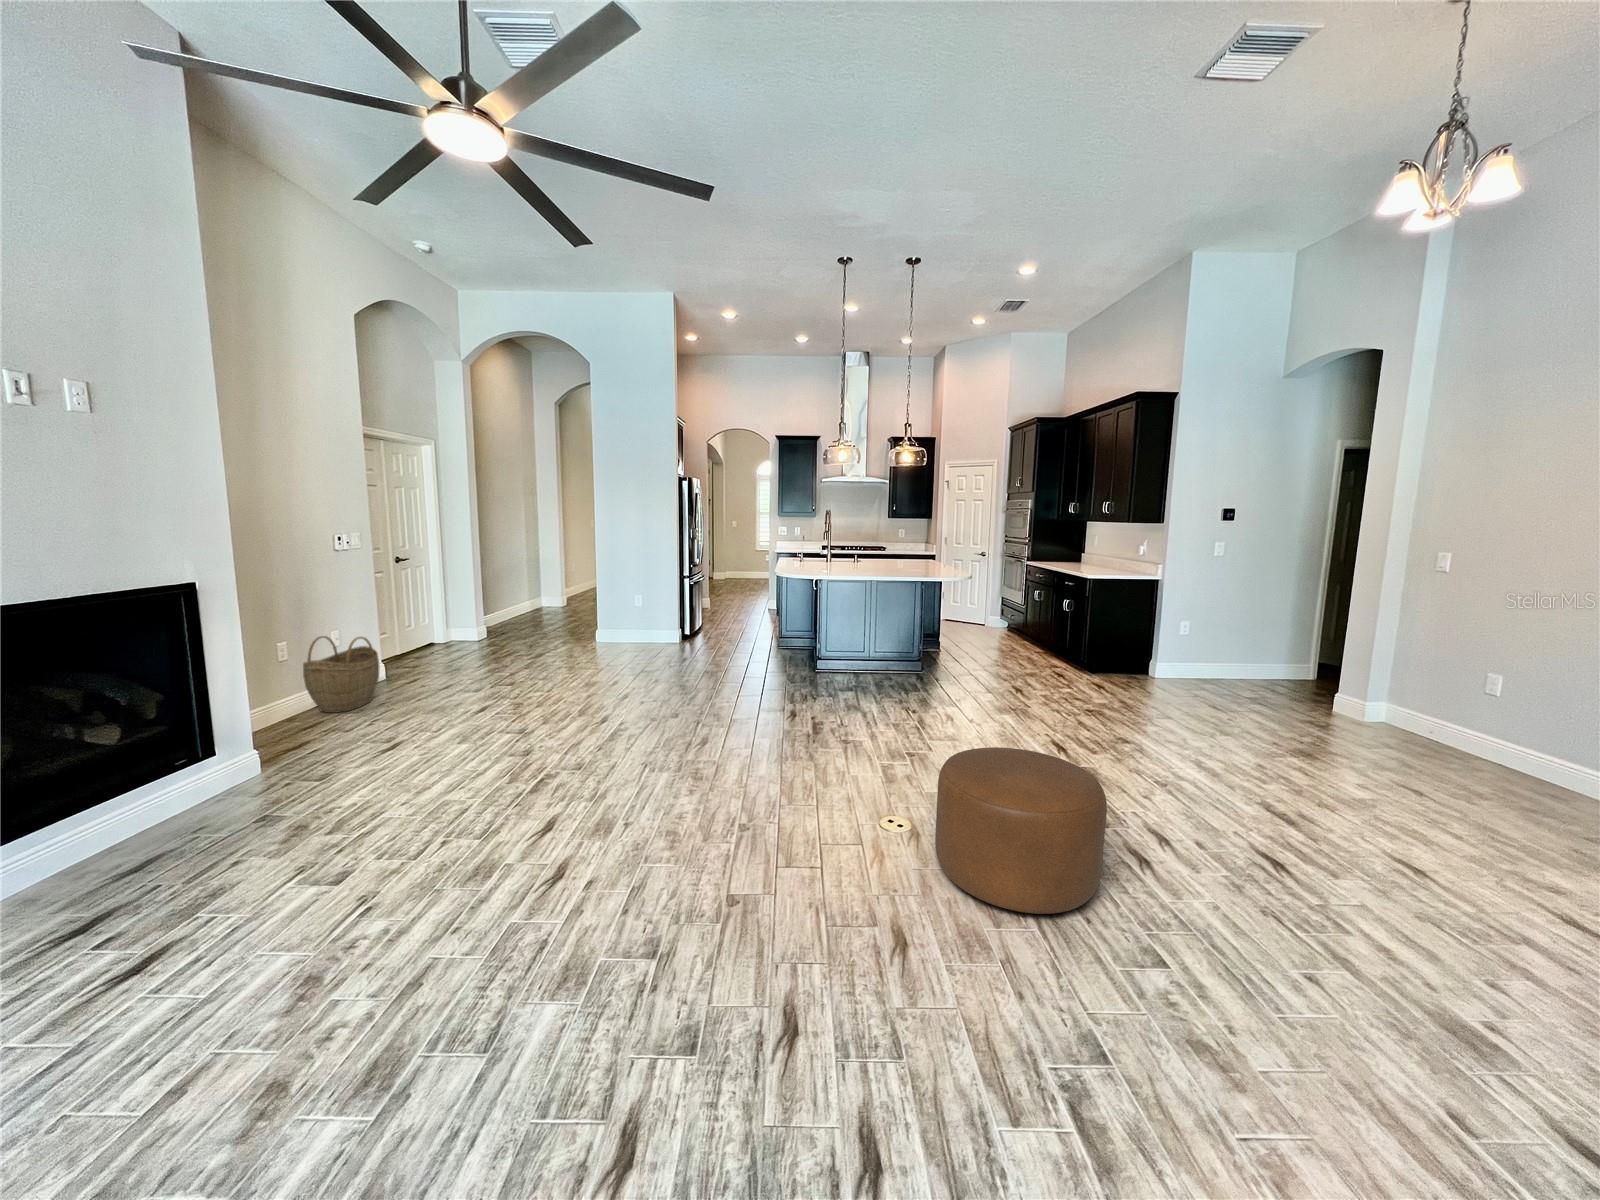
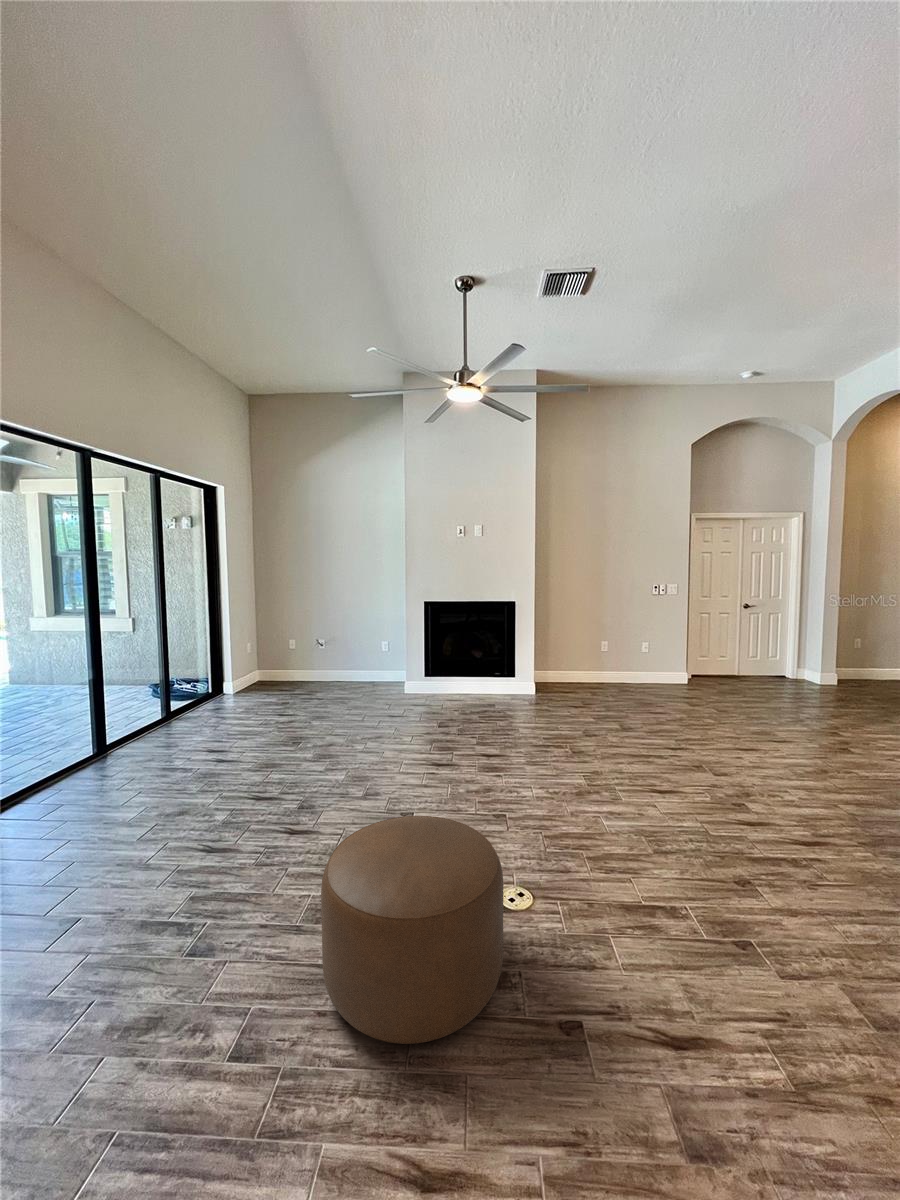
woven basket: present [303,636,379,713] -> none [608,644,649,691]

